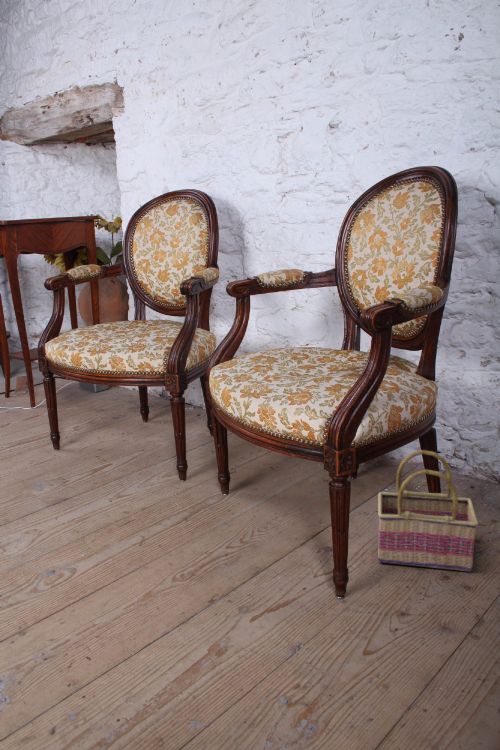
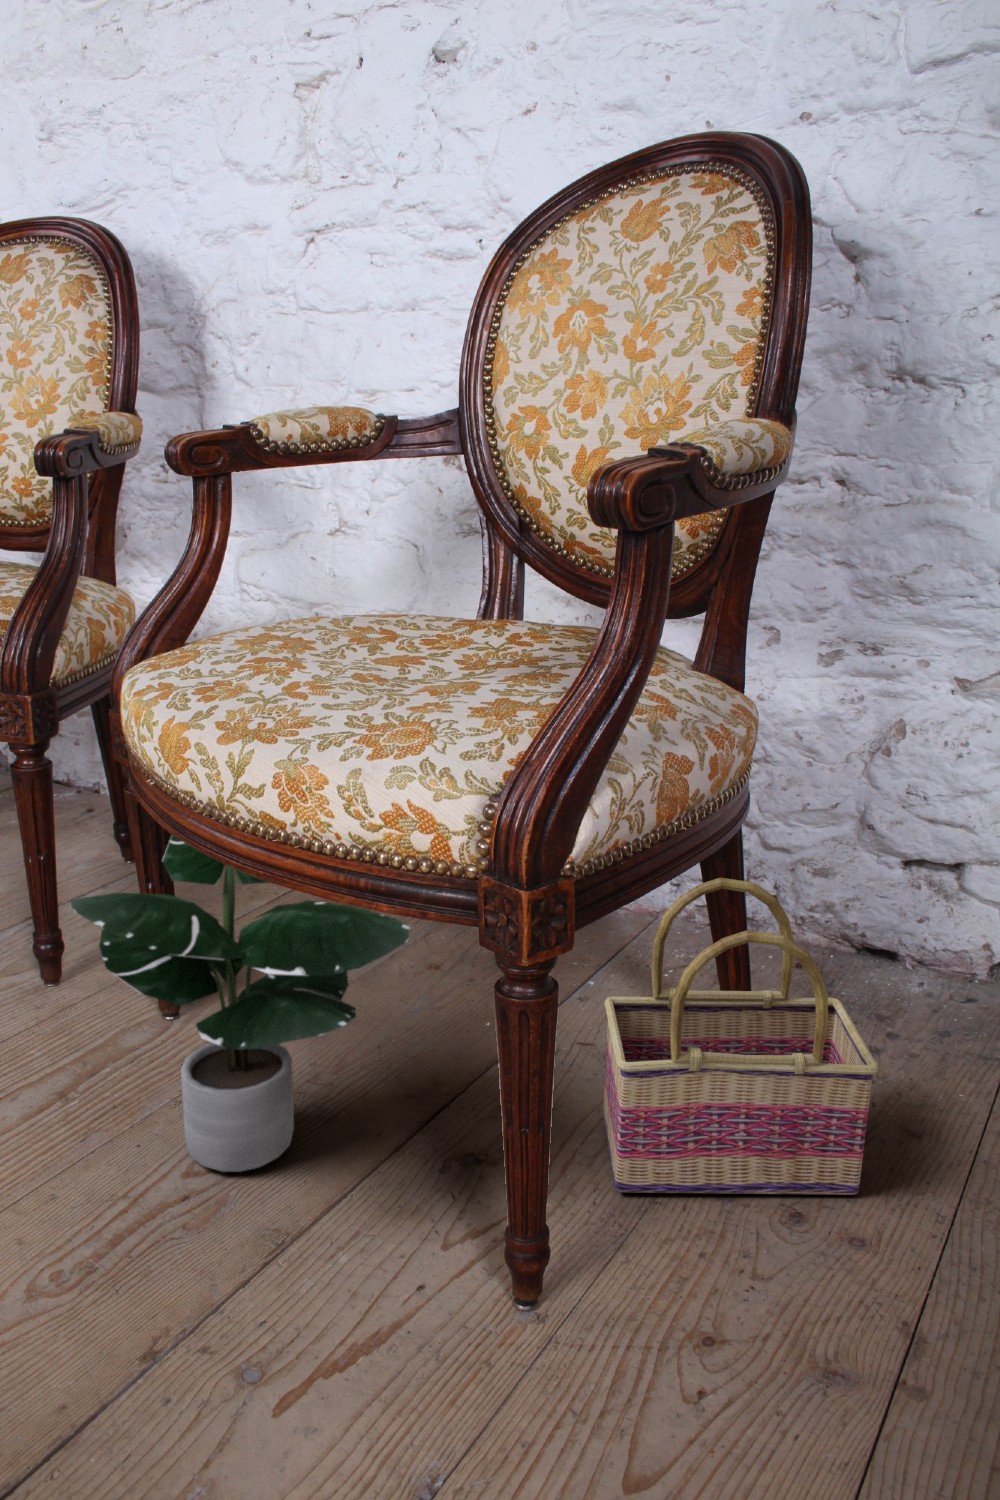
potted plant: none [193,415,306,543] -> present [70,836,409,1172]

